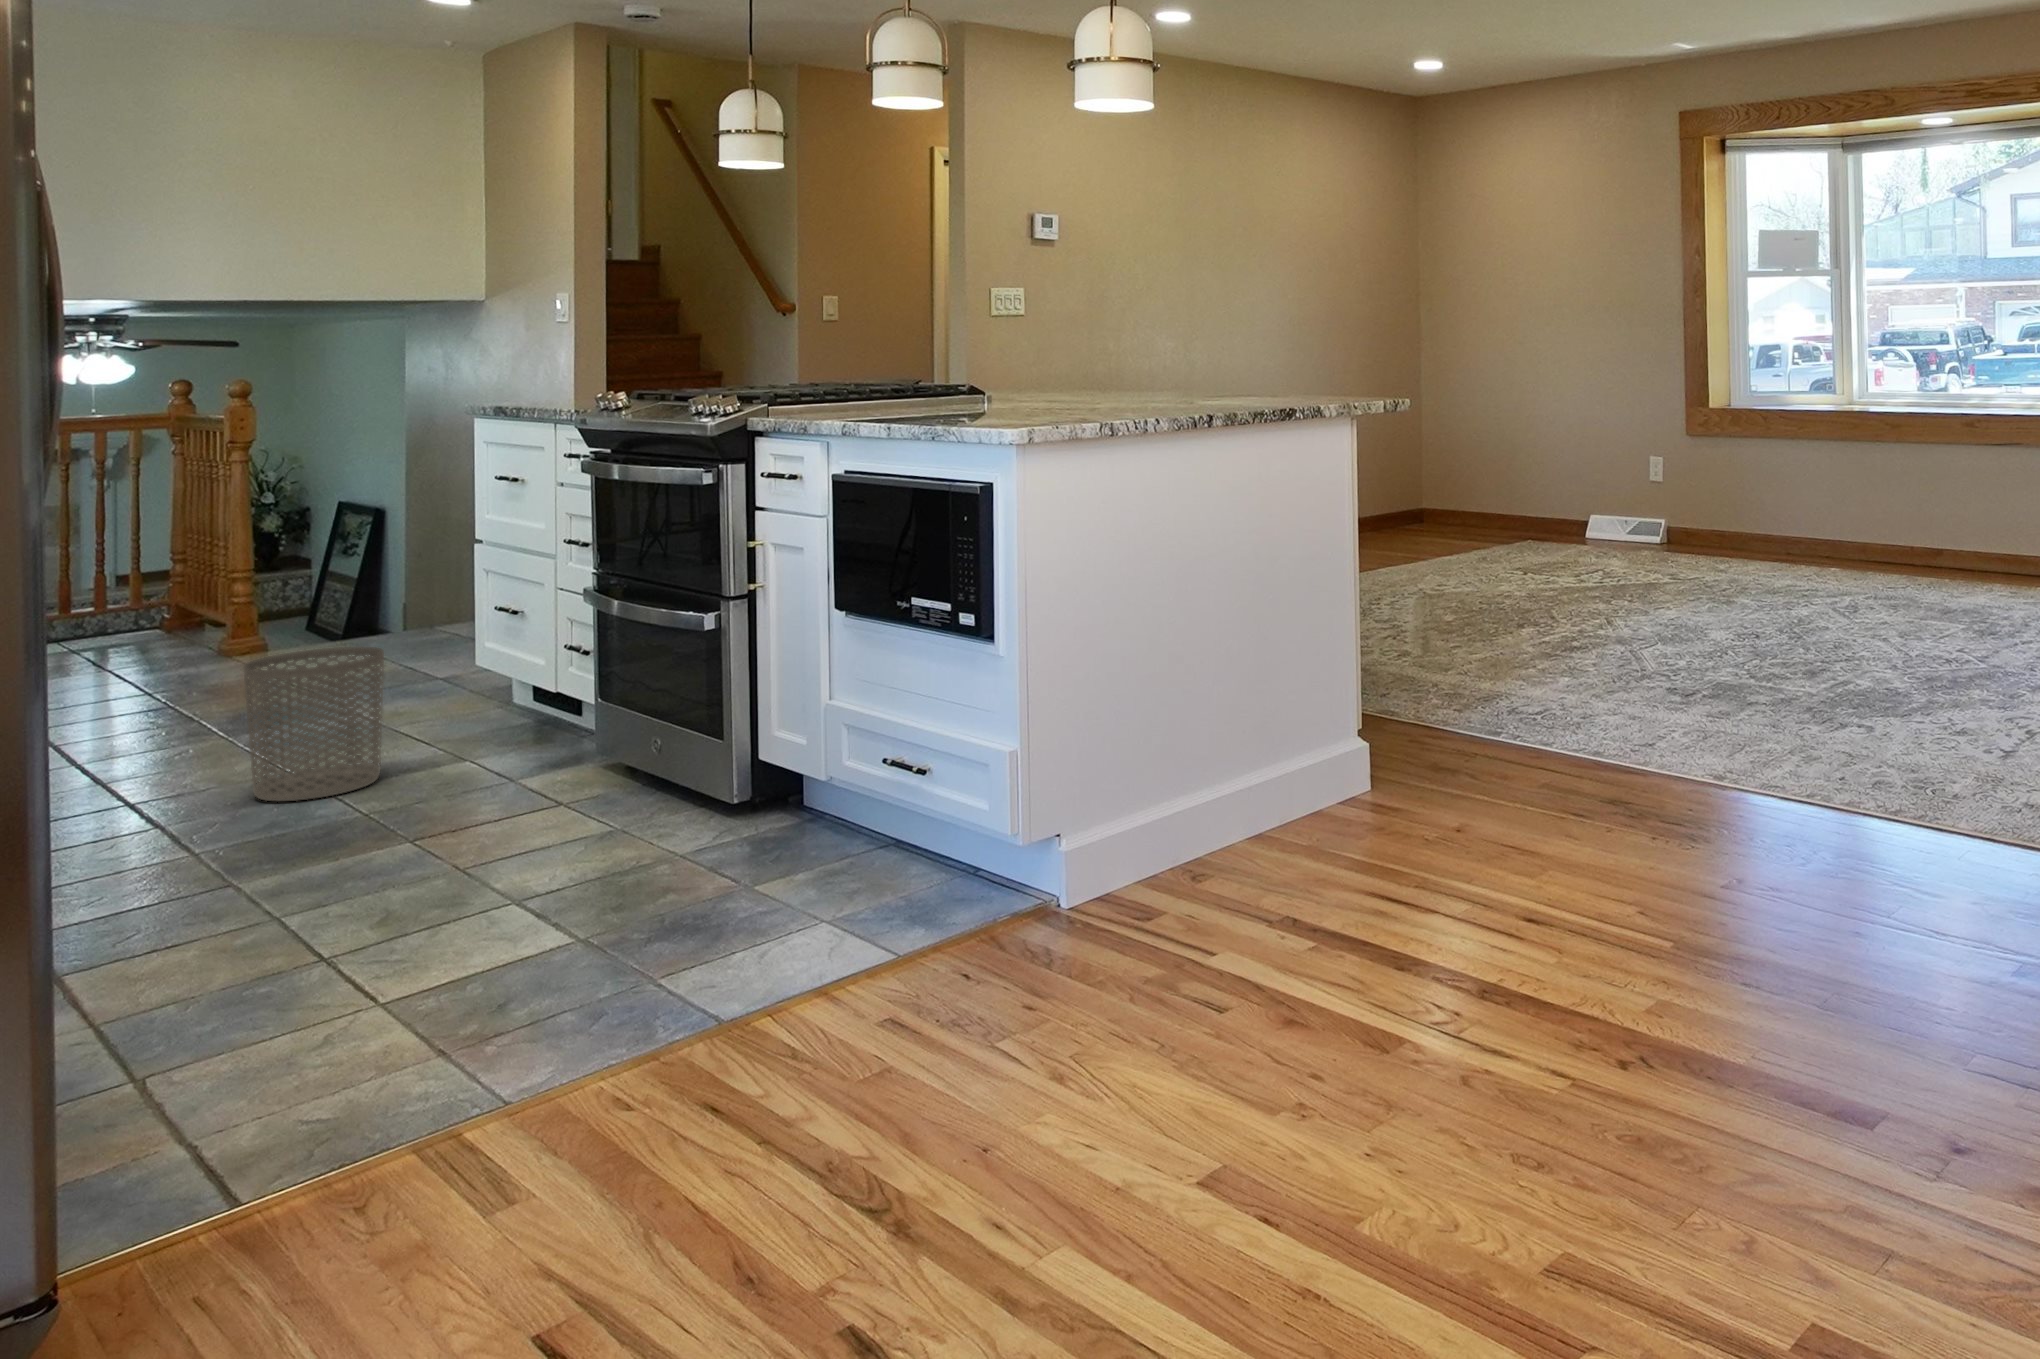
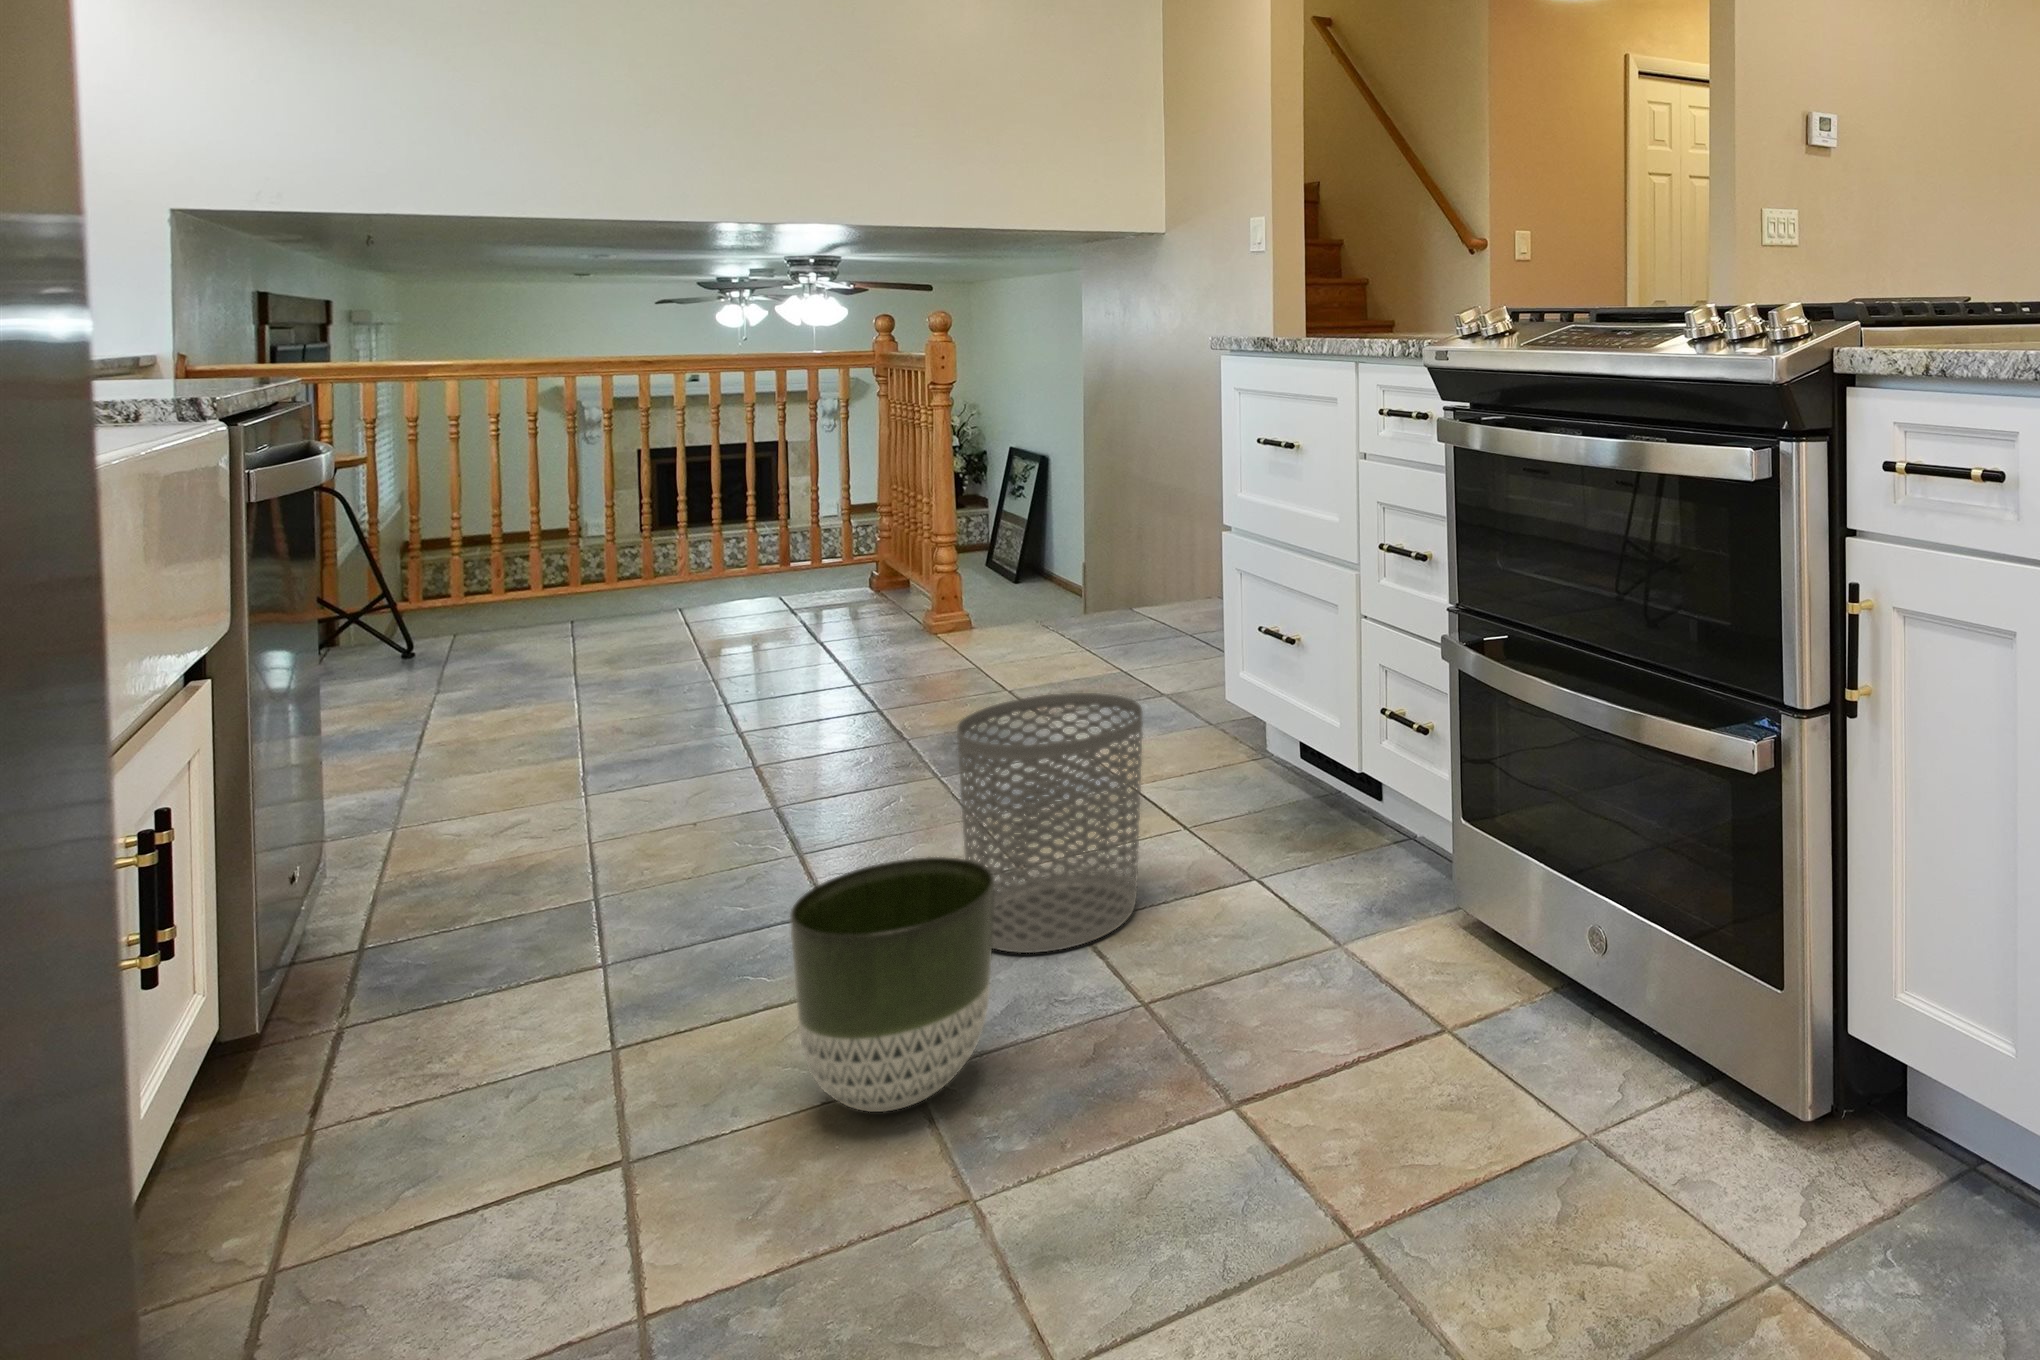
planter: none [128,723,264,855] -> present [790,857,994,1112]

